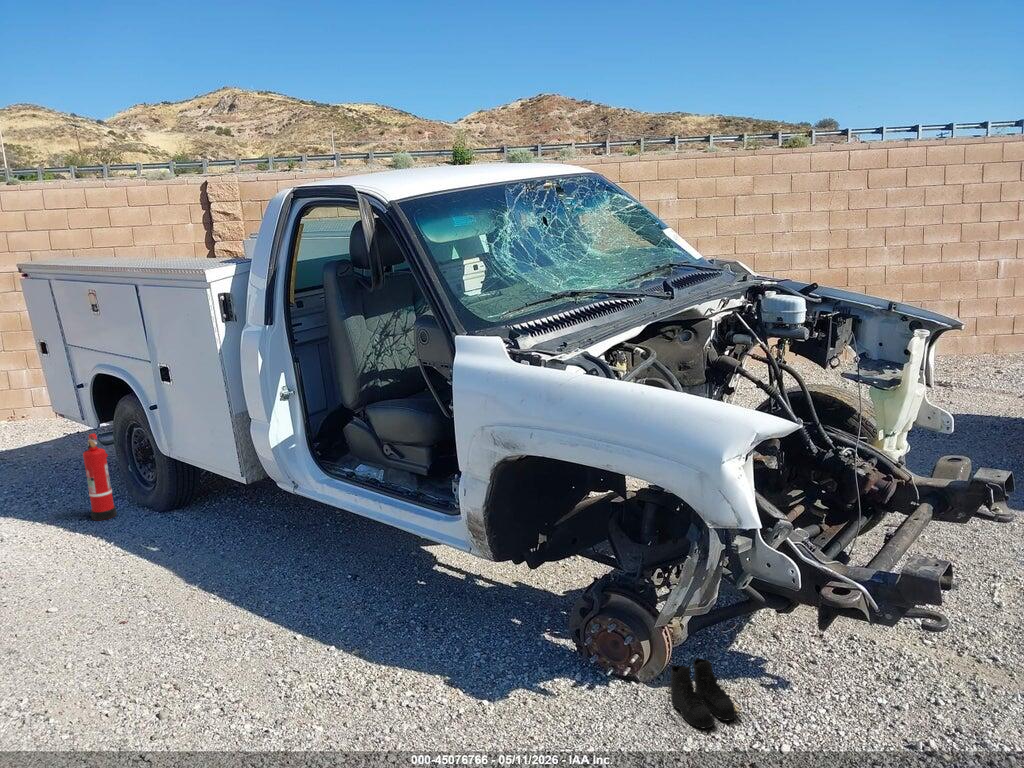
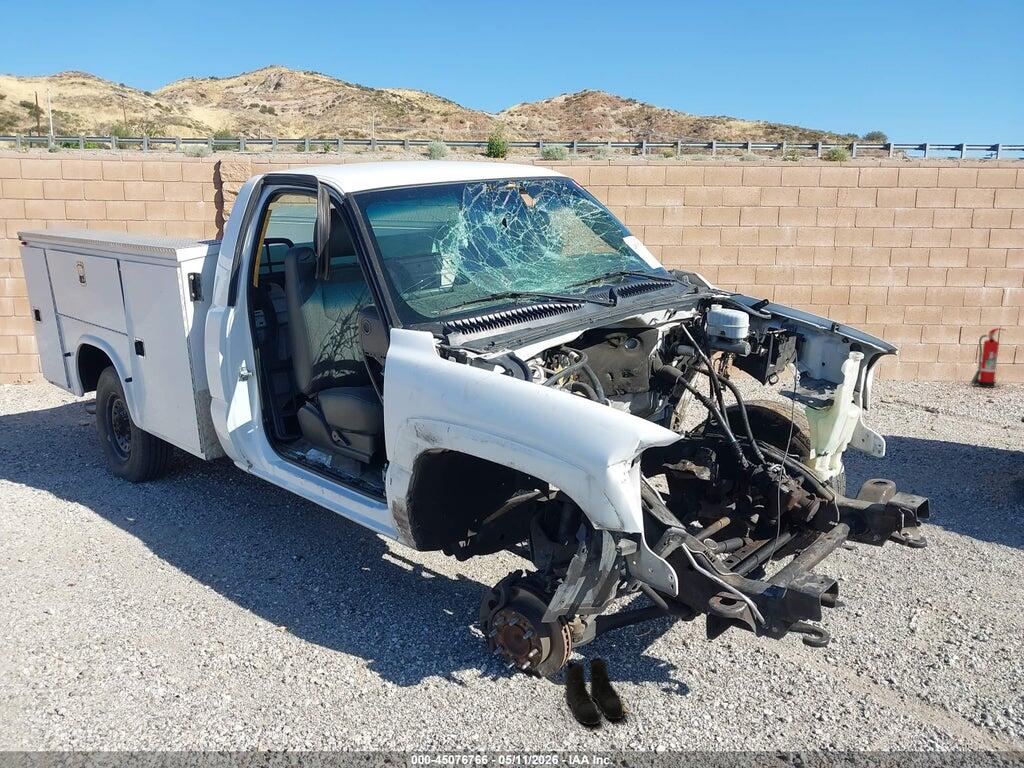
fire extinguisher: present [83,433,117,521] -> present [971,329,1004,388]

